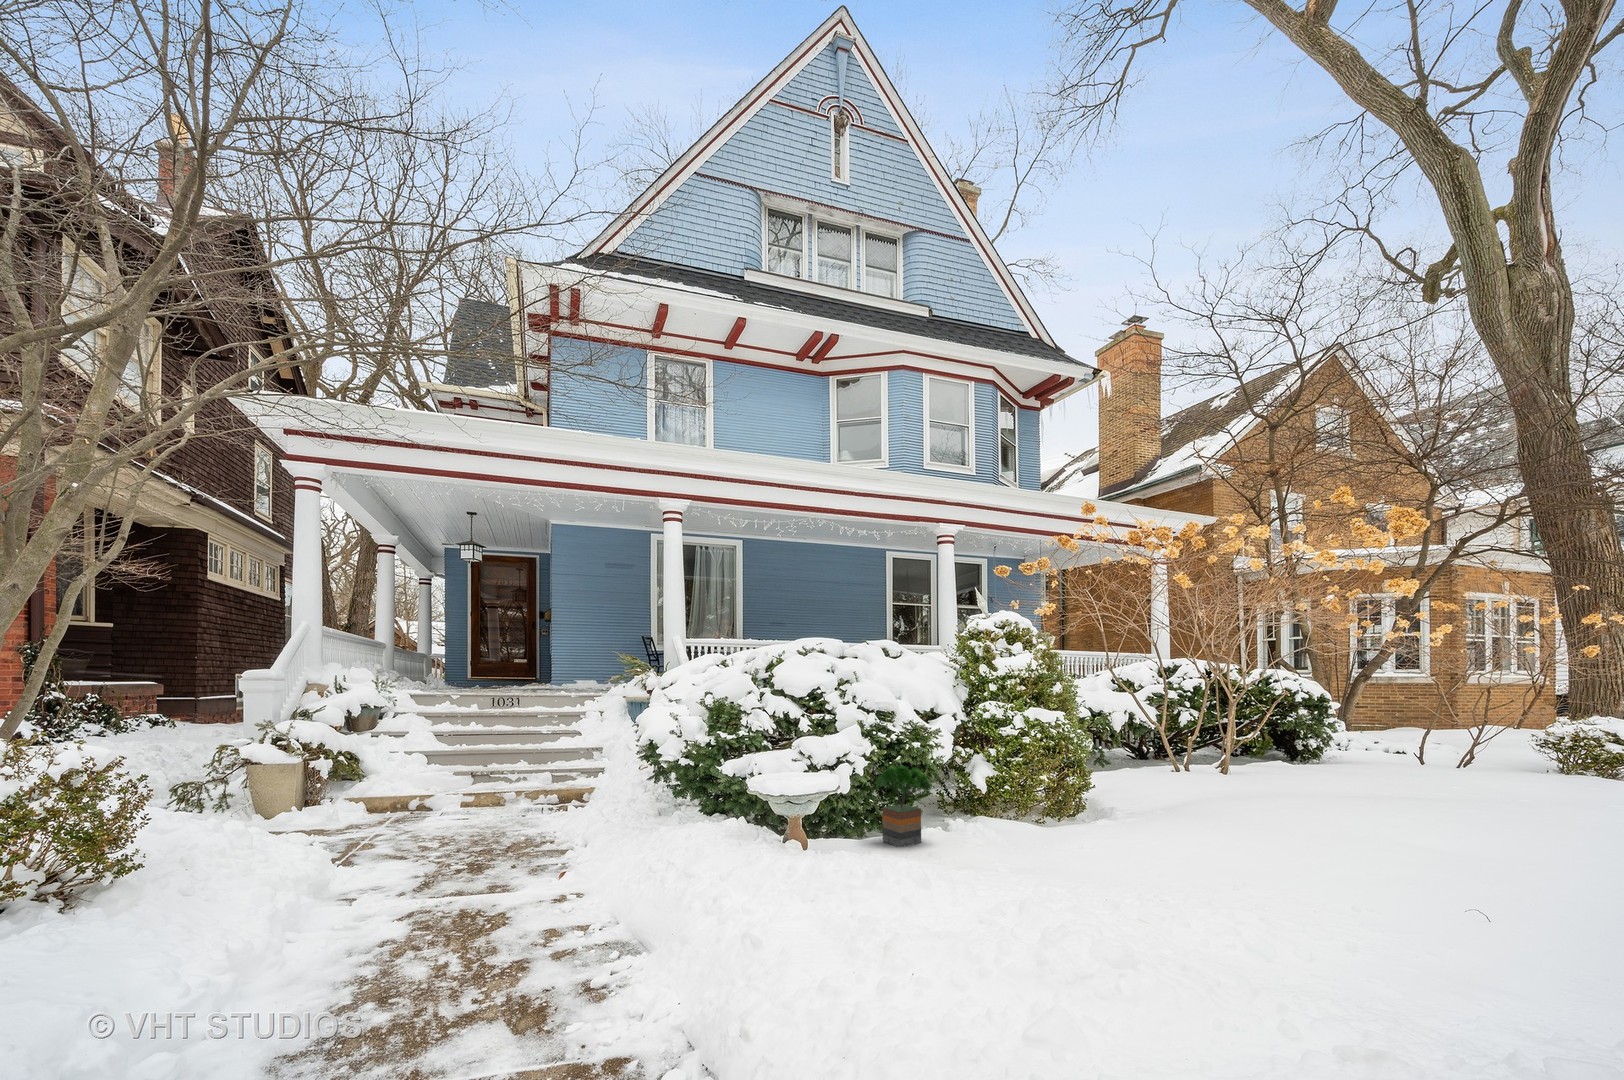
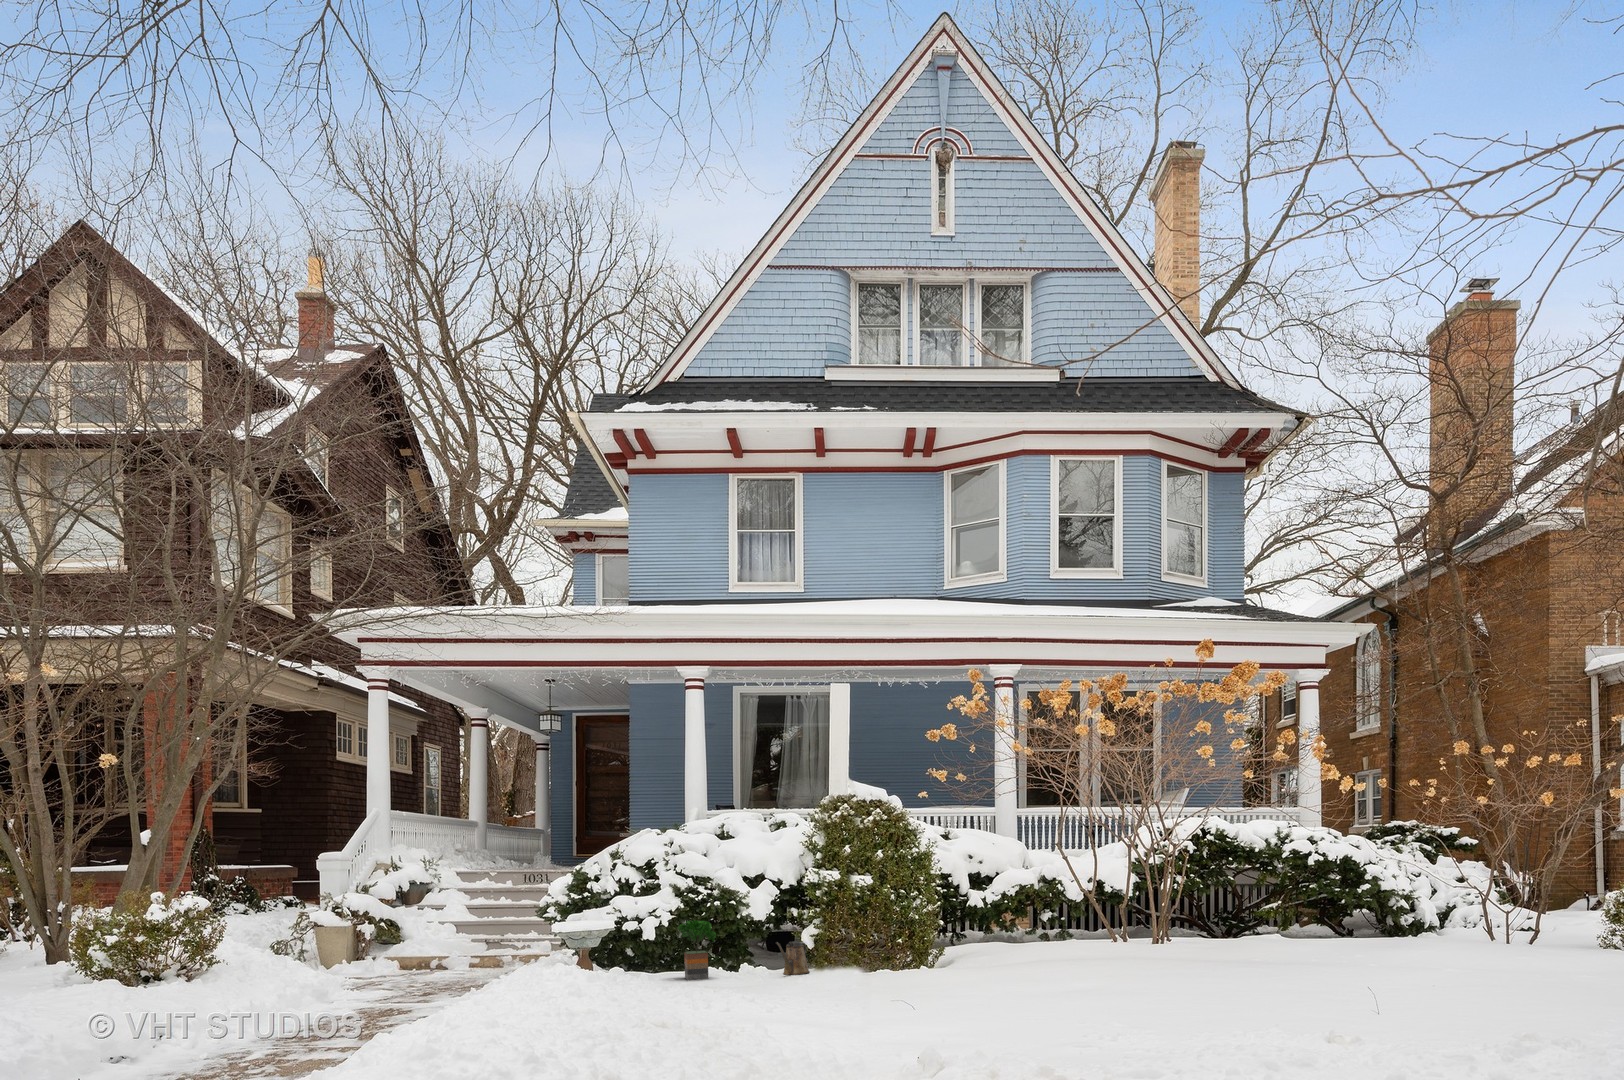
watering can: none [990,788,1024,831] -> present [776,941,809,975]

